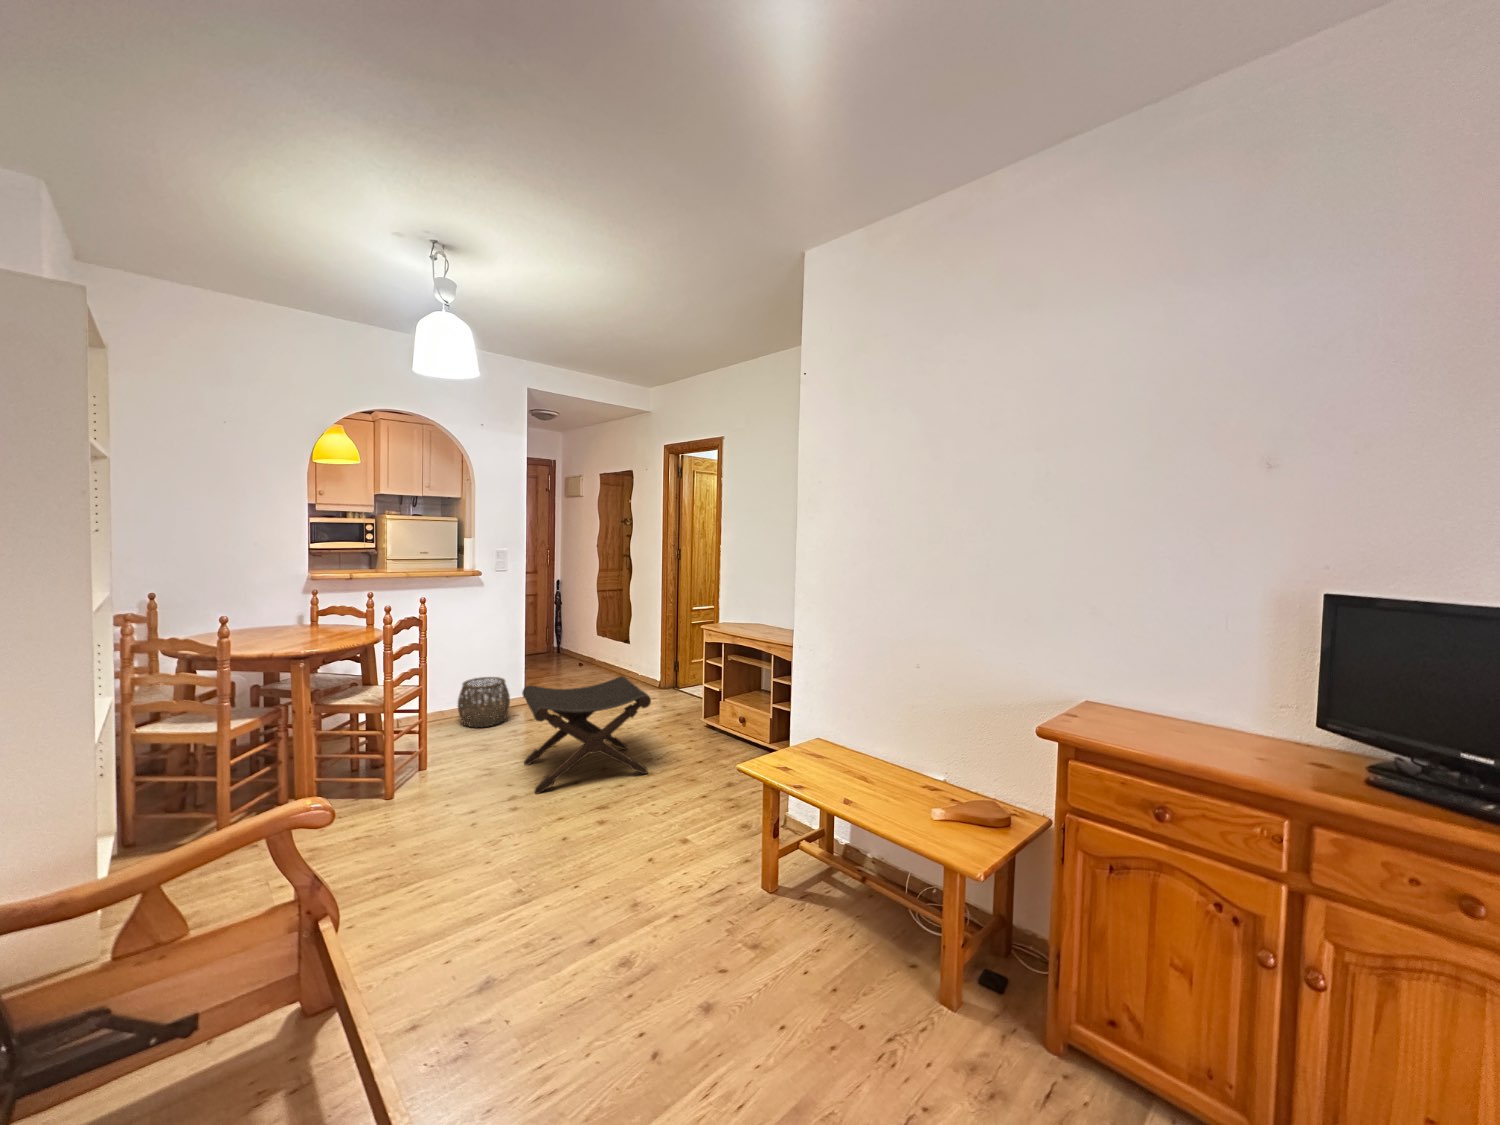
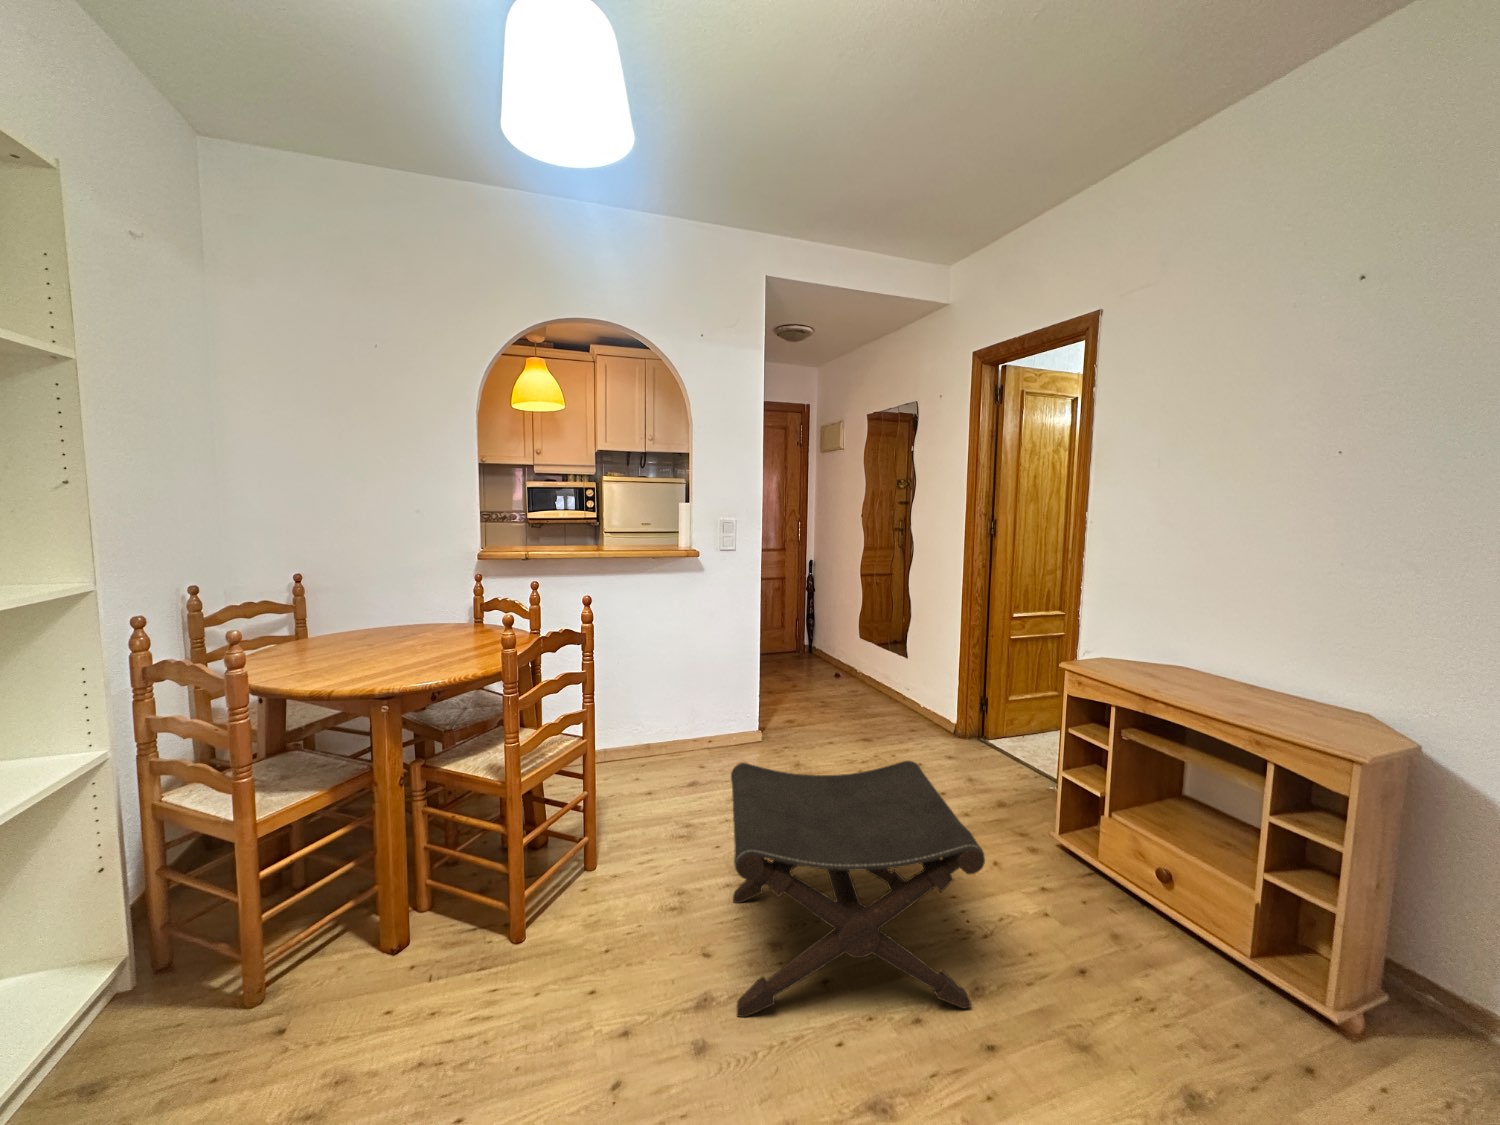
woven basket: present [458,677,510,727] -> none [662,704,732,784]

